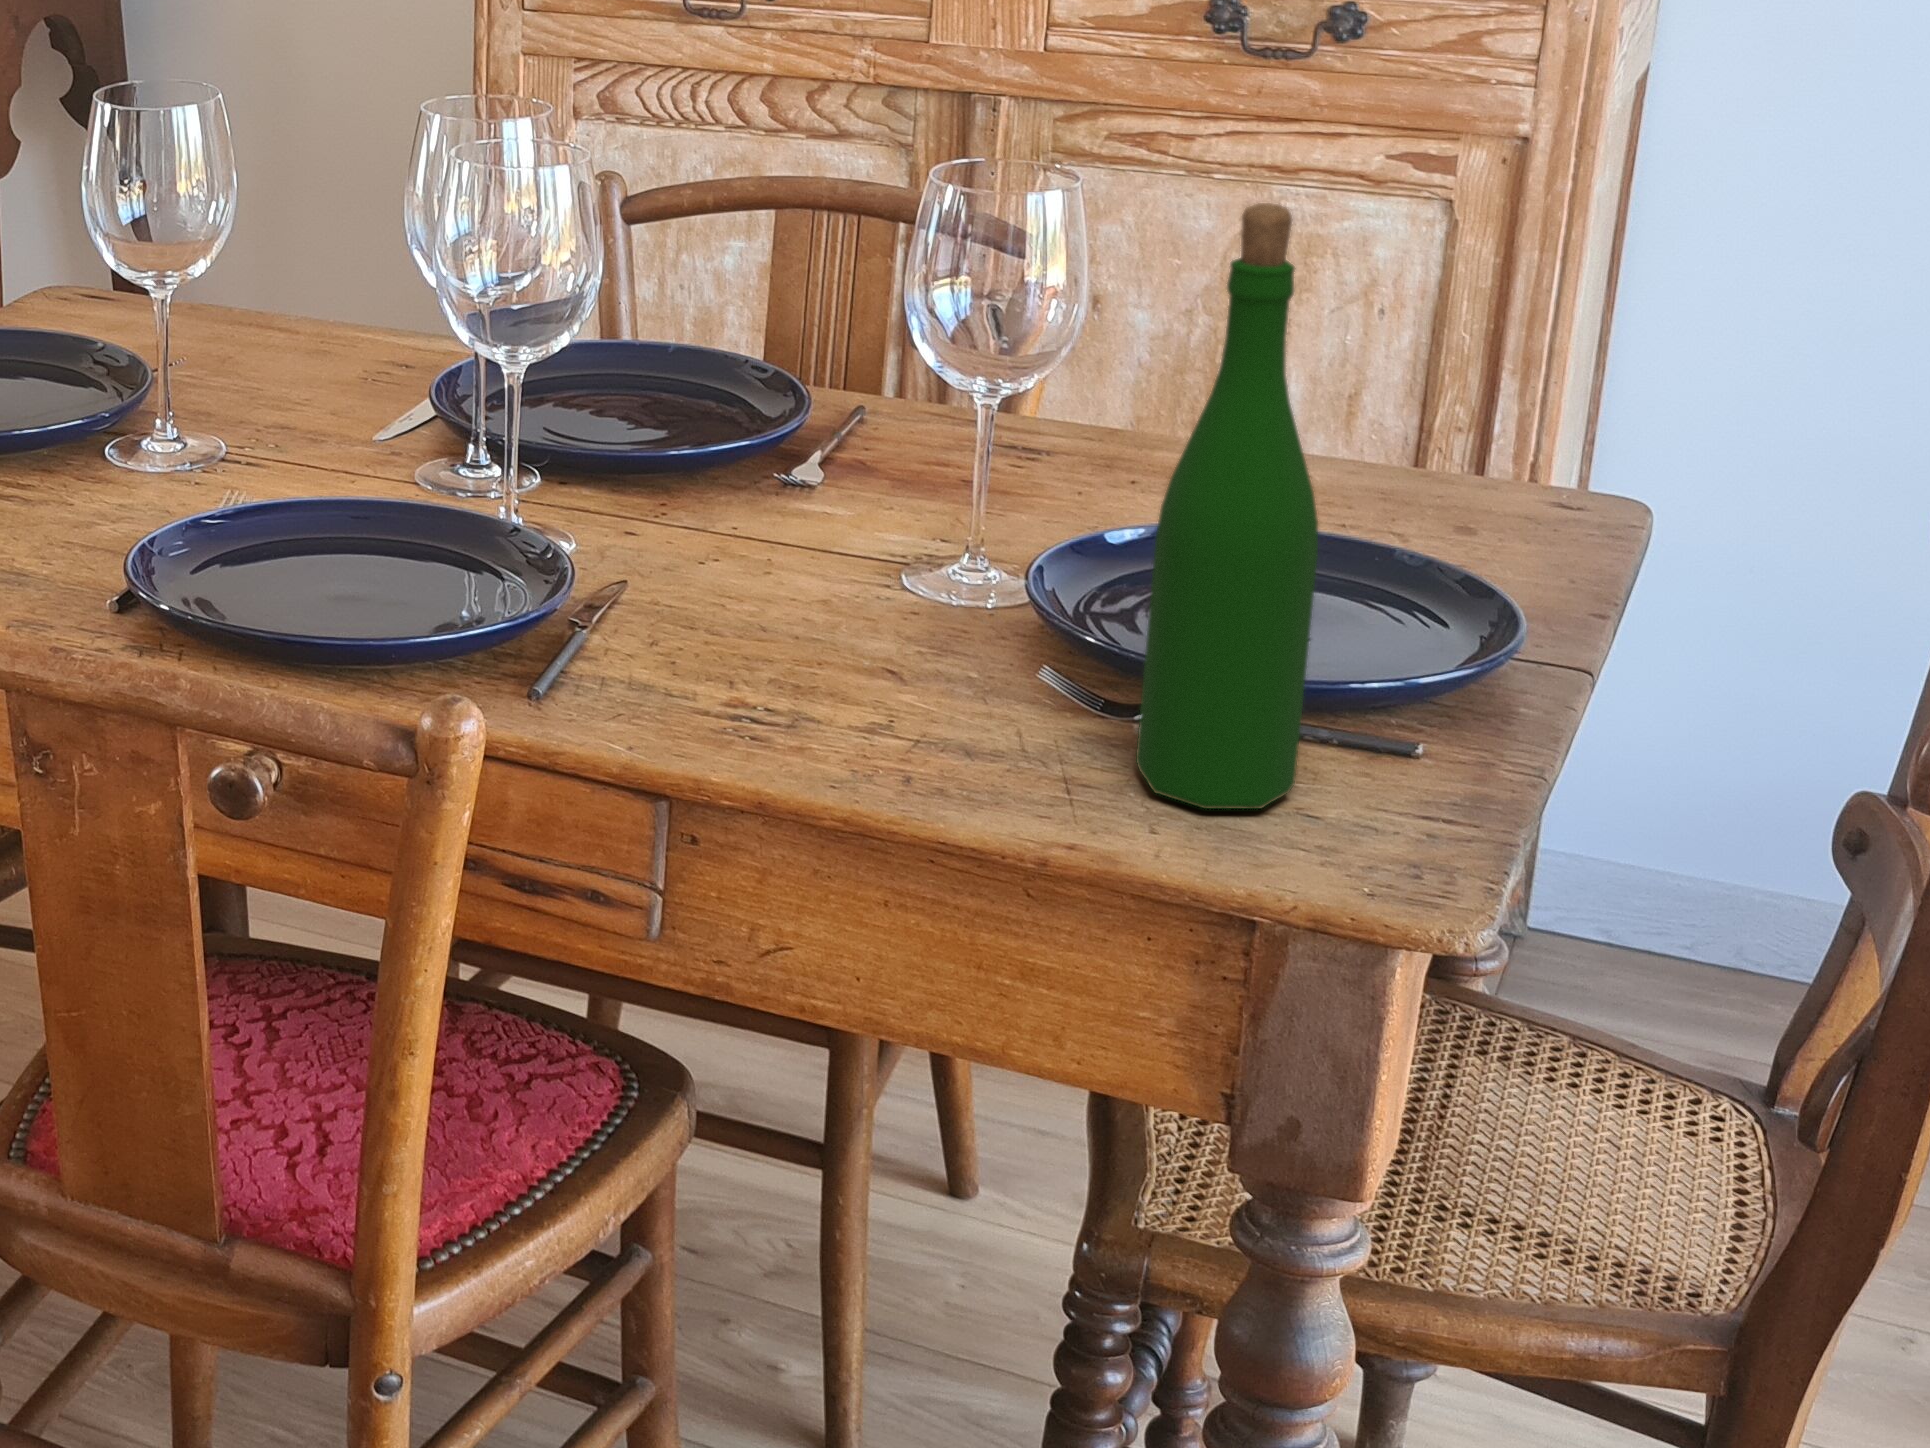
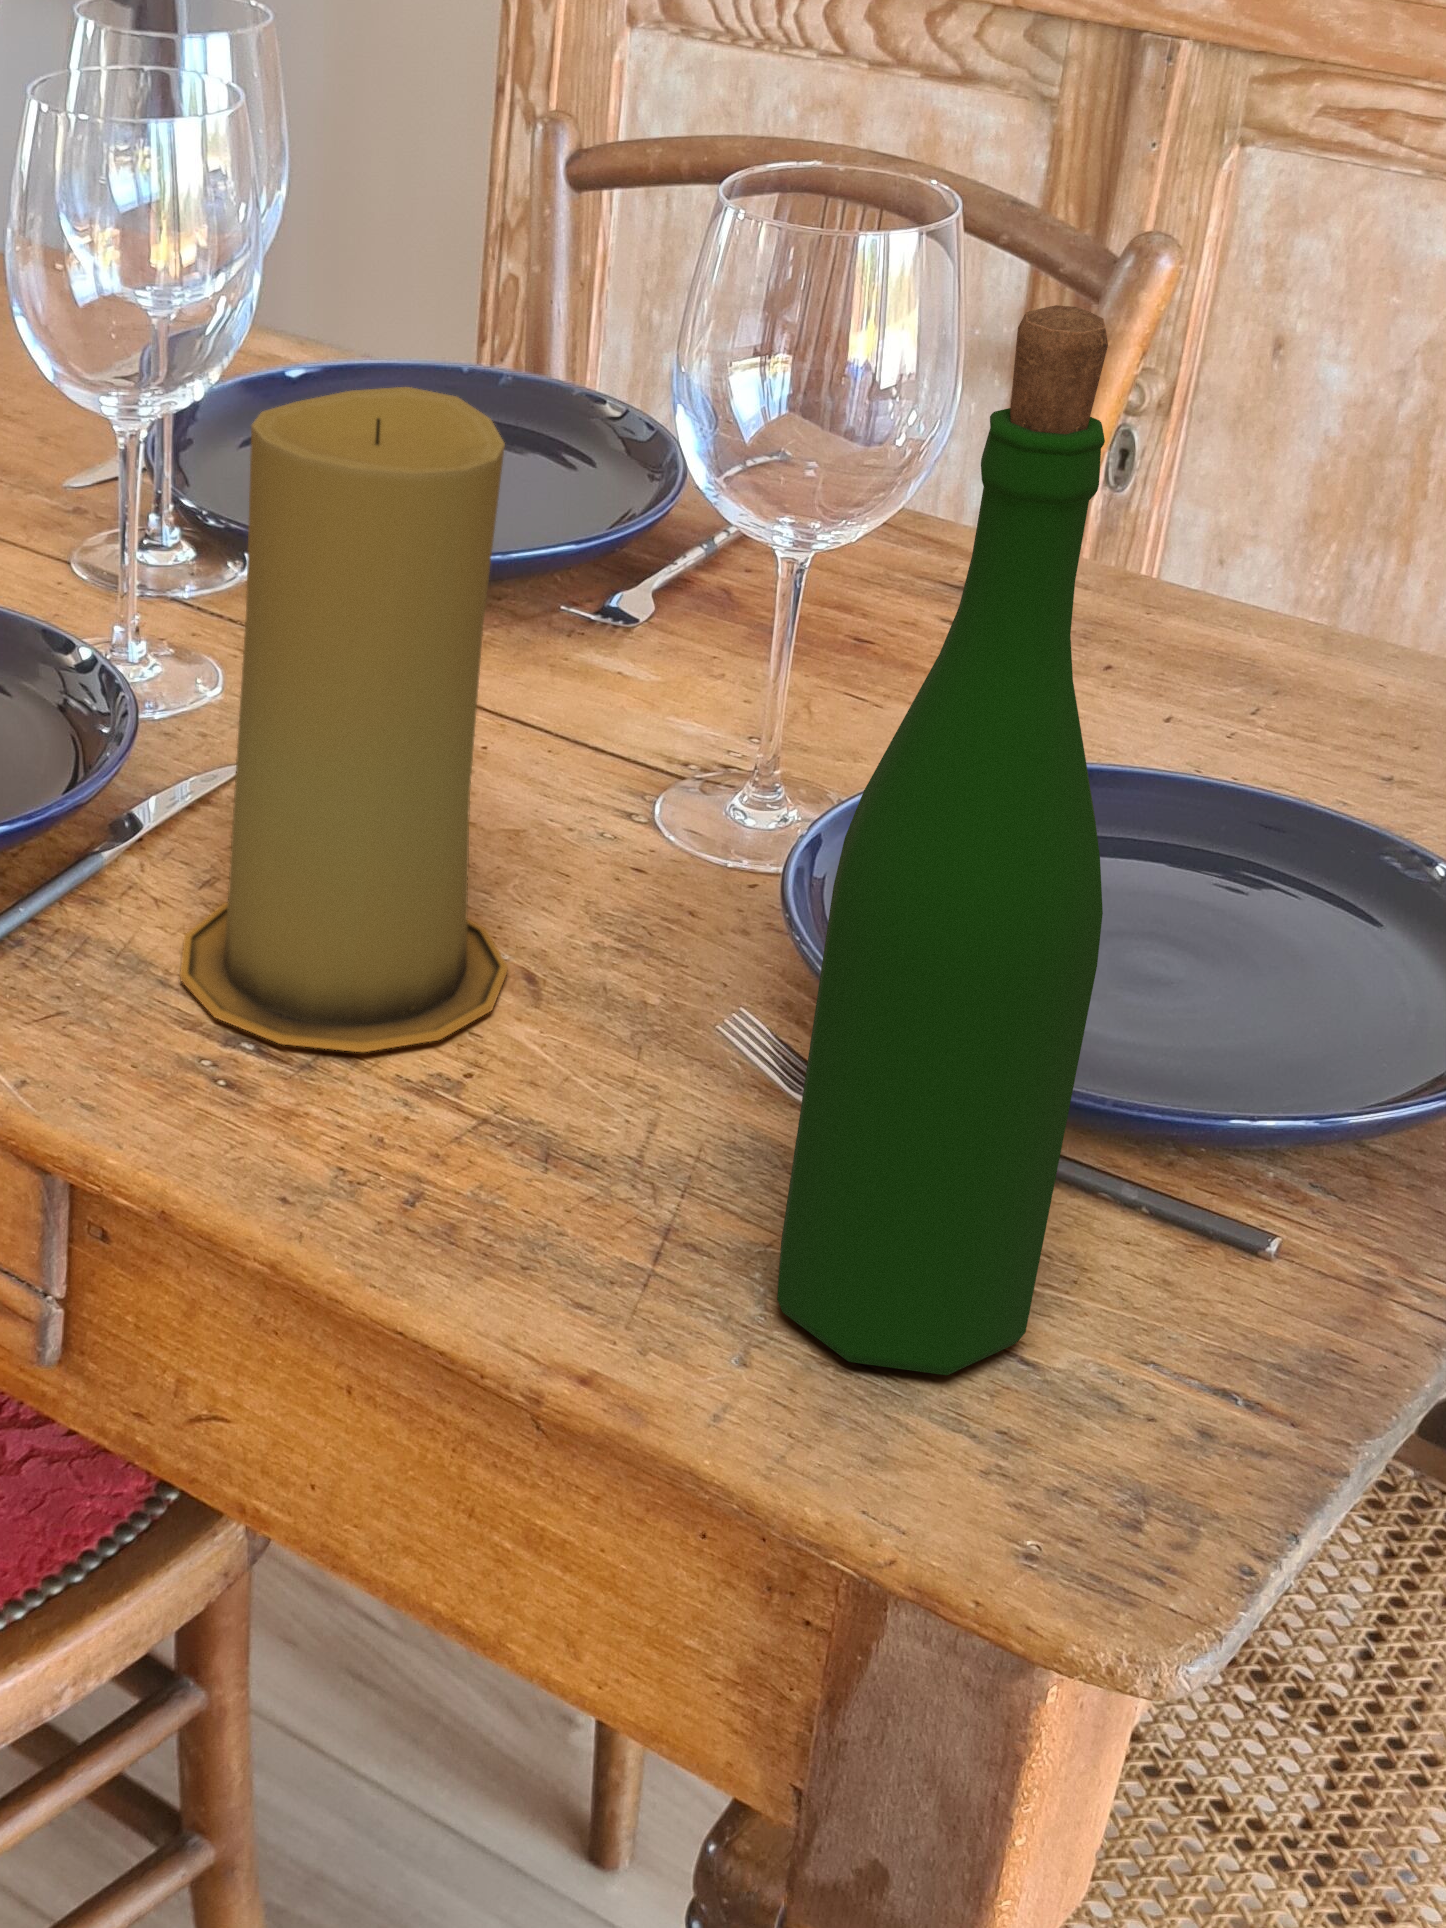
candle: none [682,306,892,705] -> present [180,387,508,1052]

